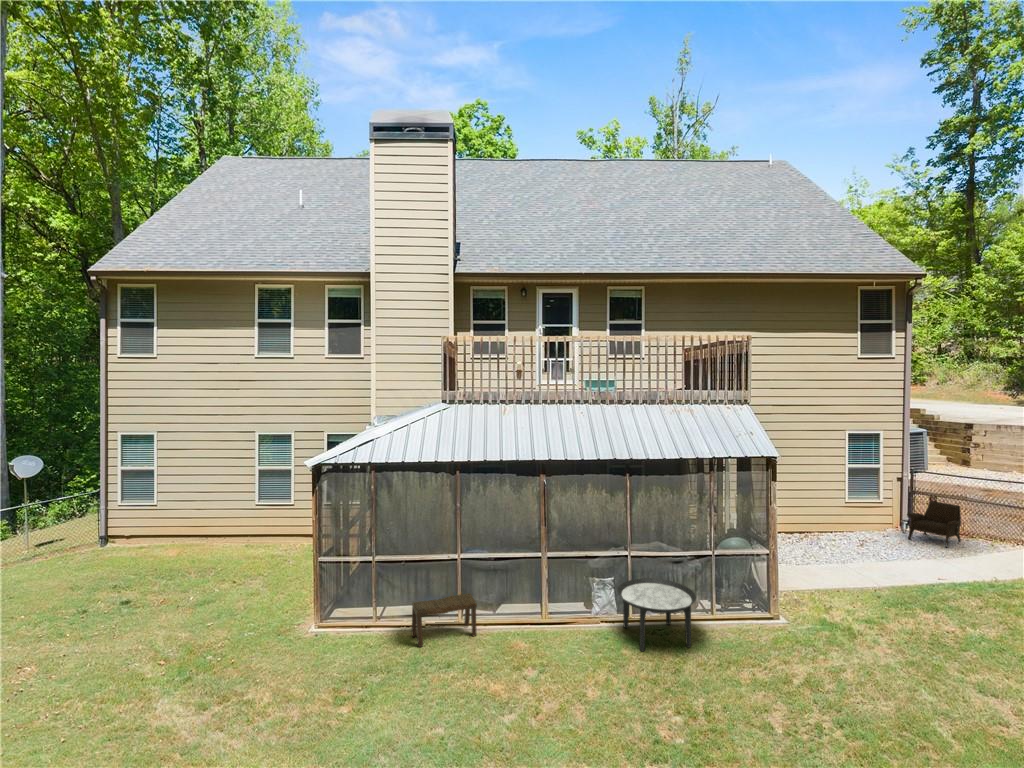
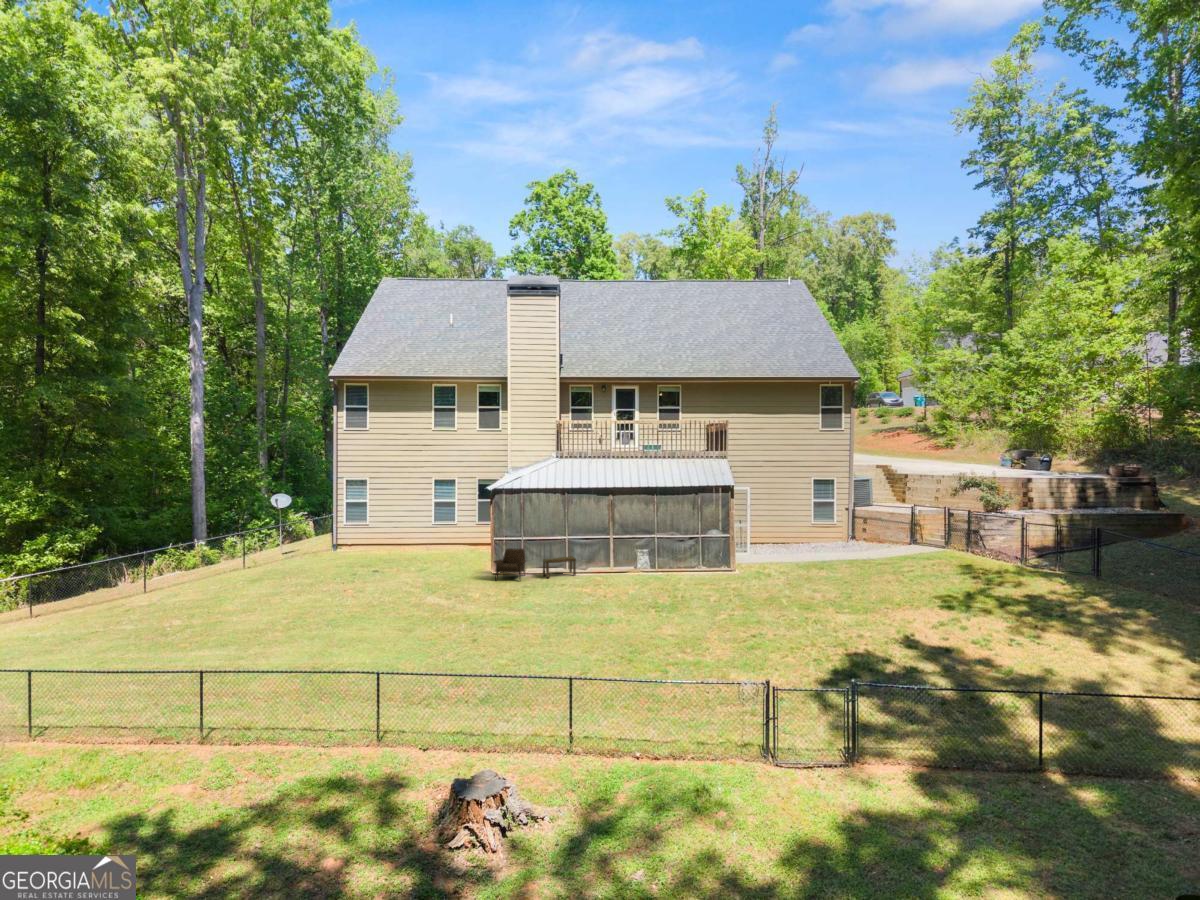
armchair: present [907,501,961,548] -> present [494,548,526,581]
round table: present [617,578,696,651] -> none [647,549,686,579]

